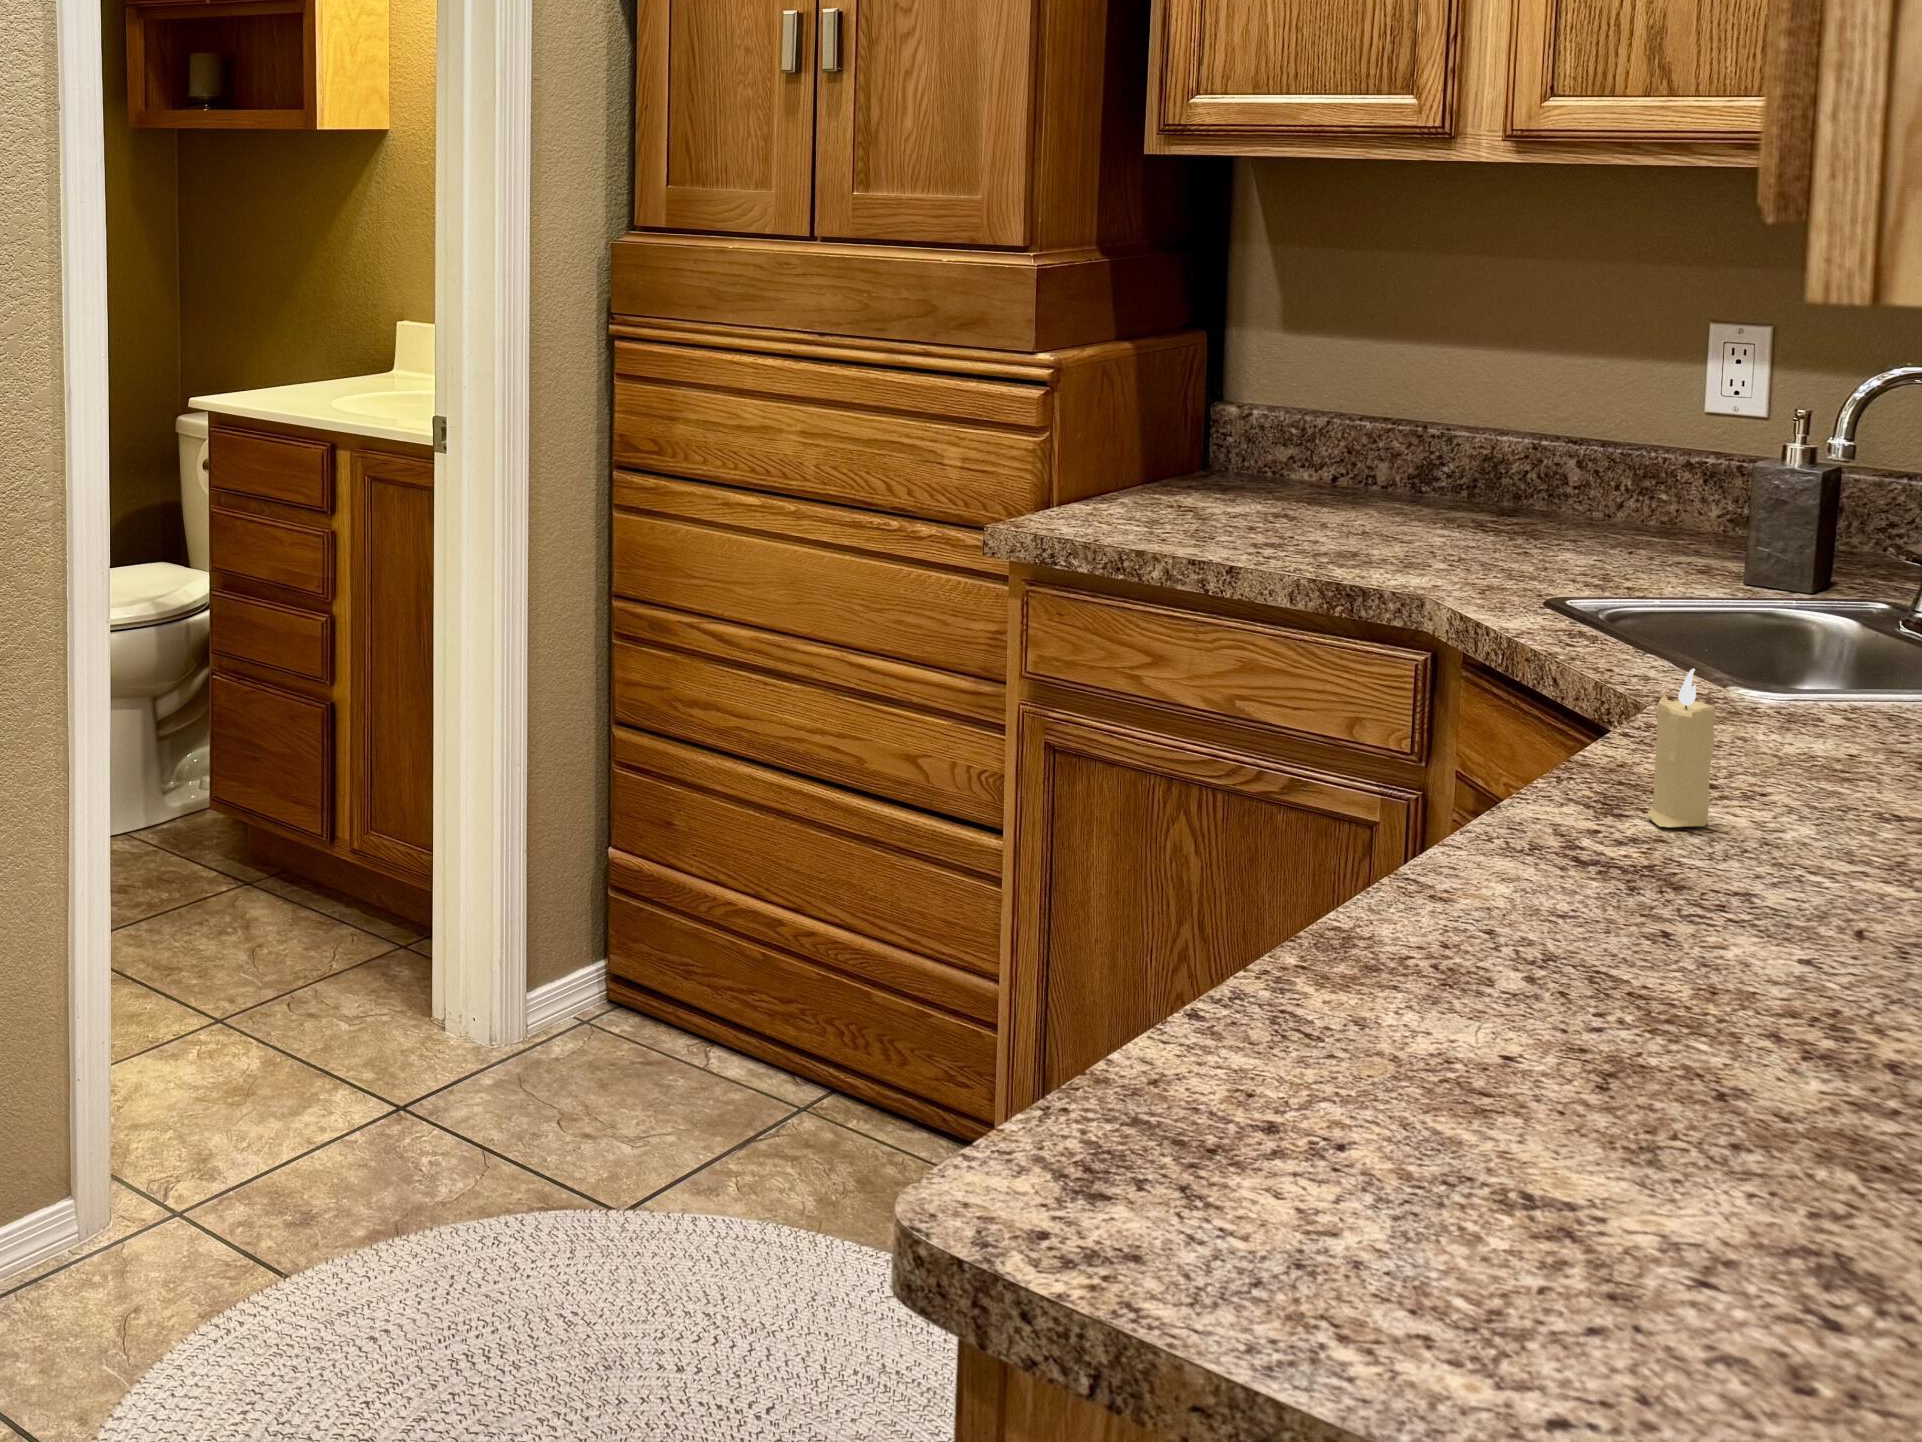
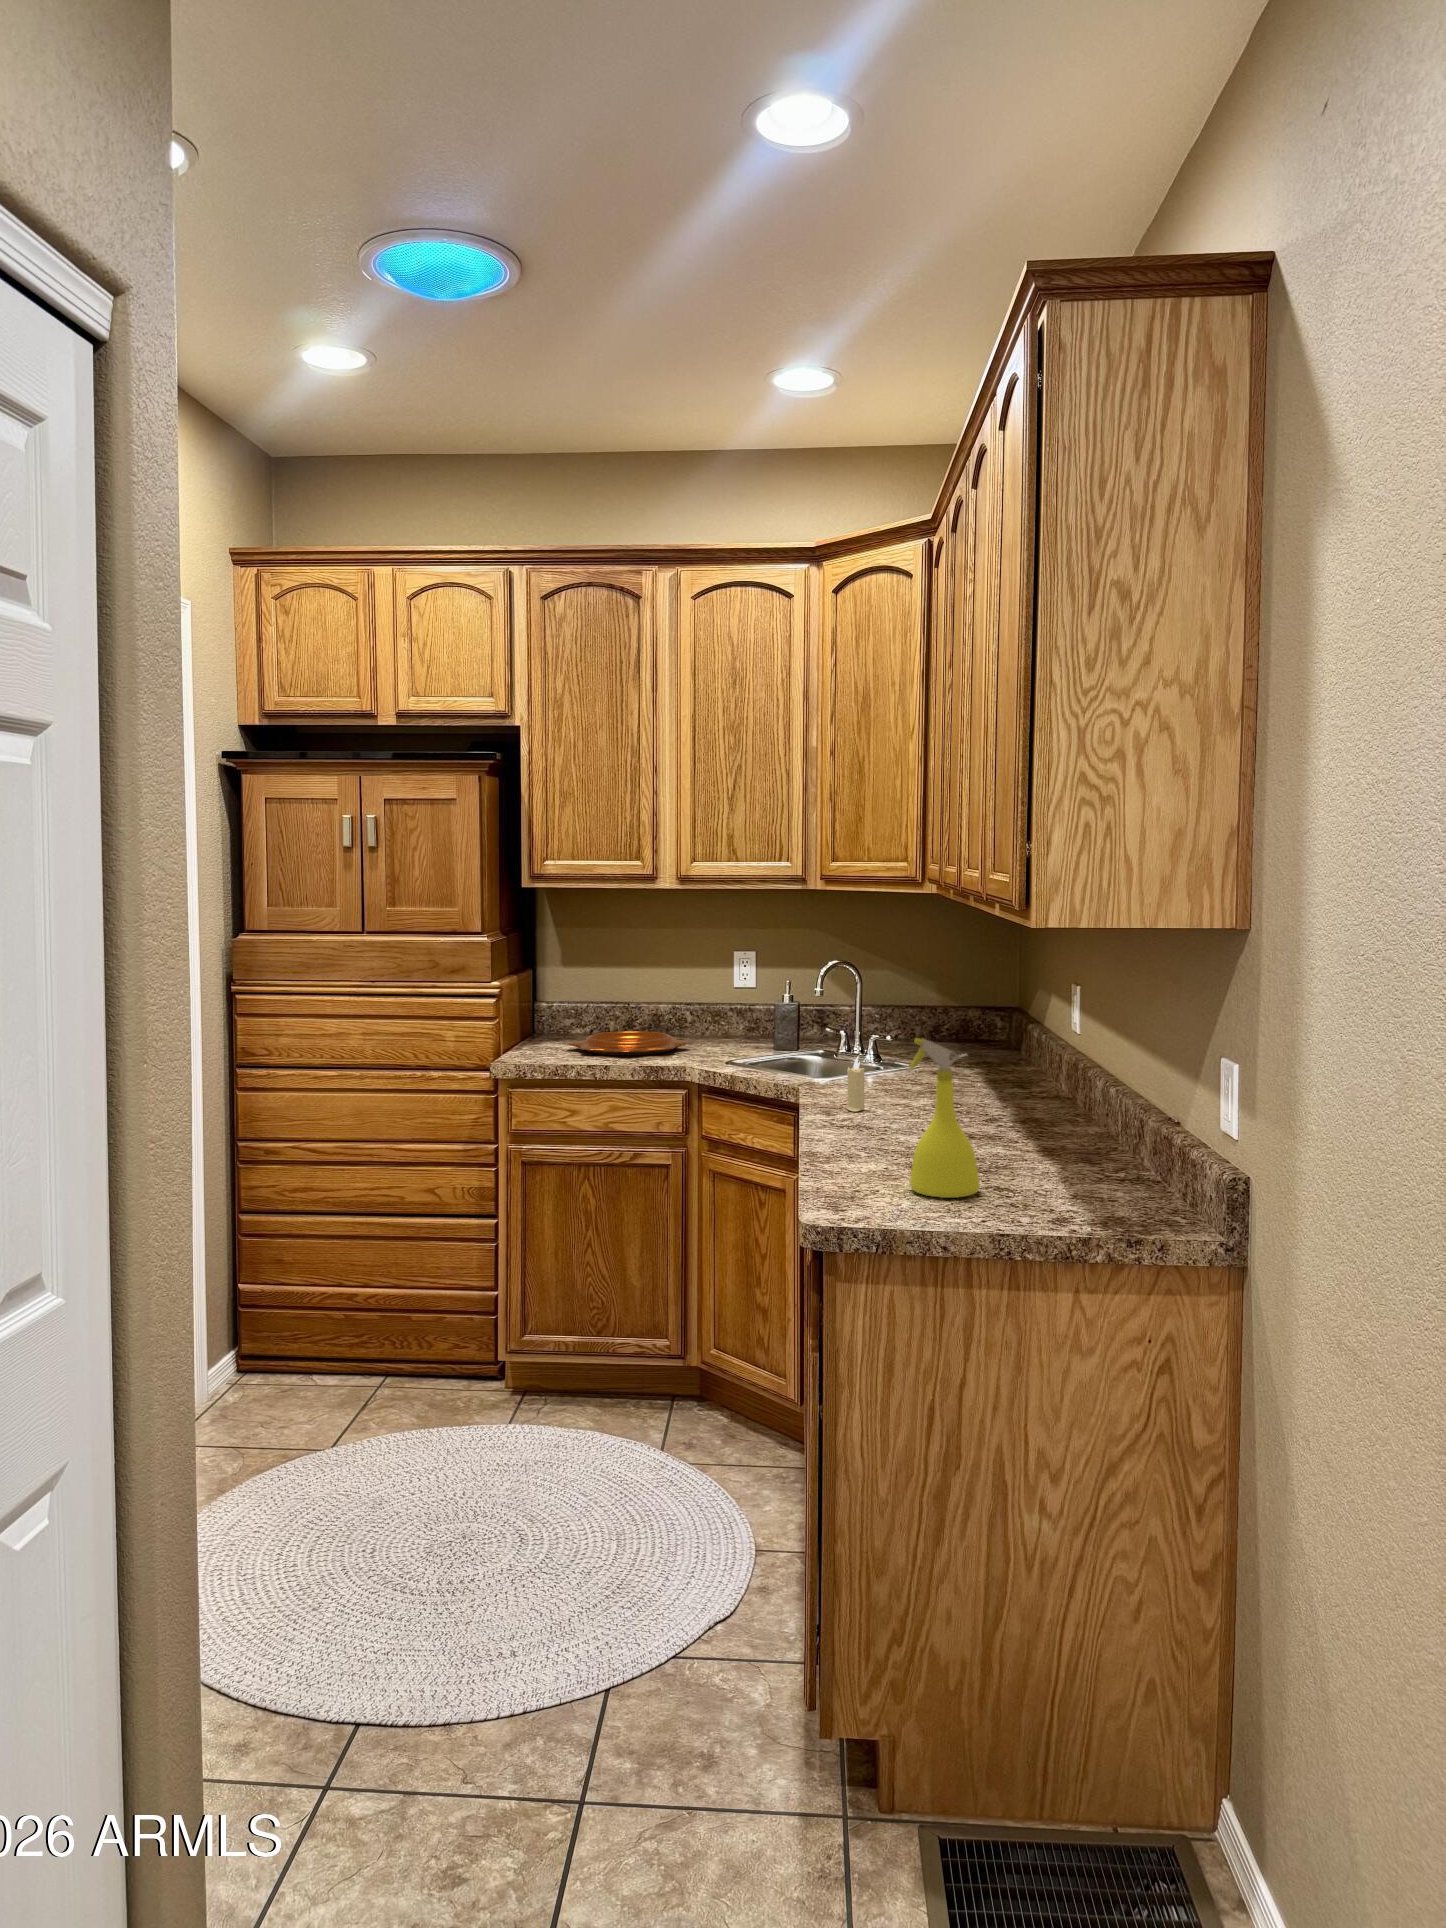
decorative bowl: none [1224,485,1522,550] -> present [567,1031,689,1055]
spray bottle: none [1323,701,1587,1291] -> present [909,1038,980,1198]

